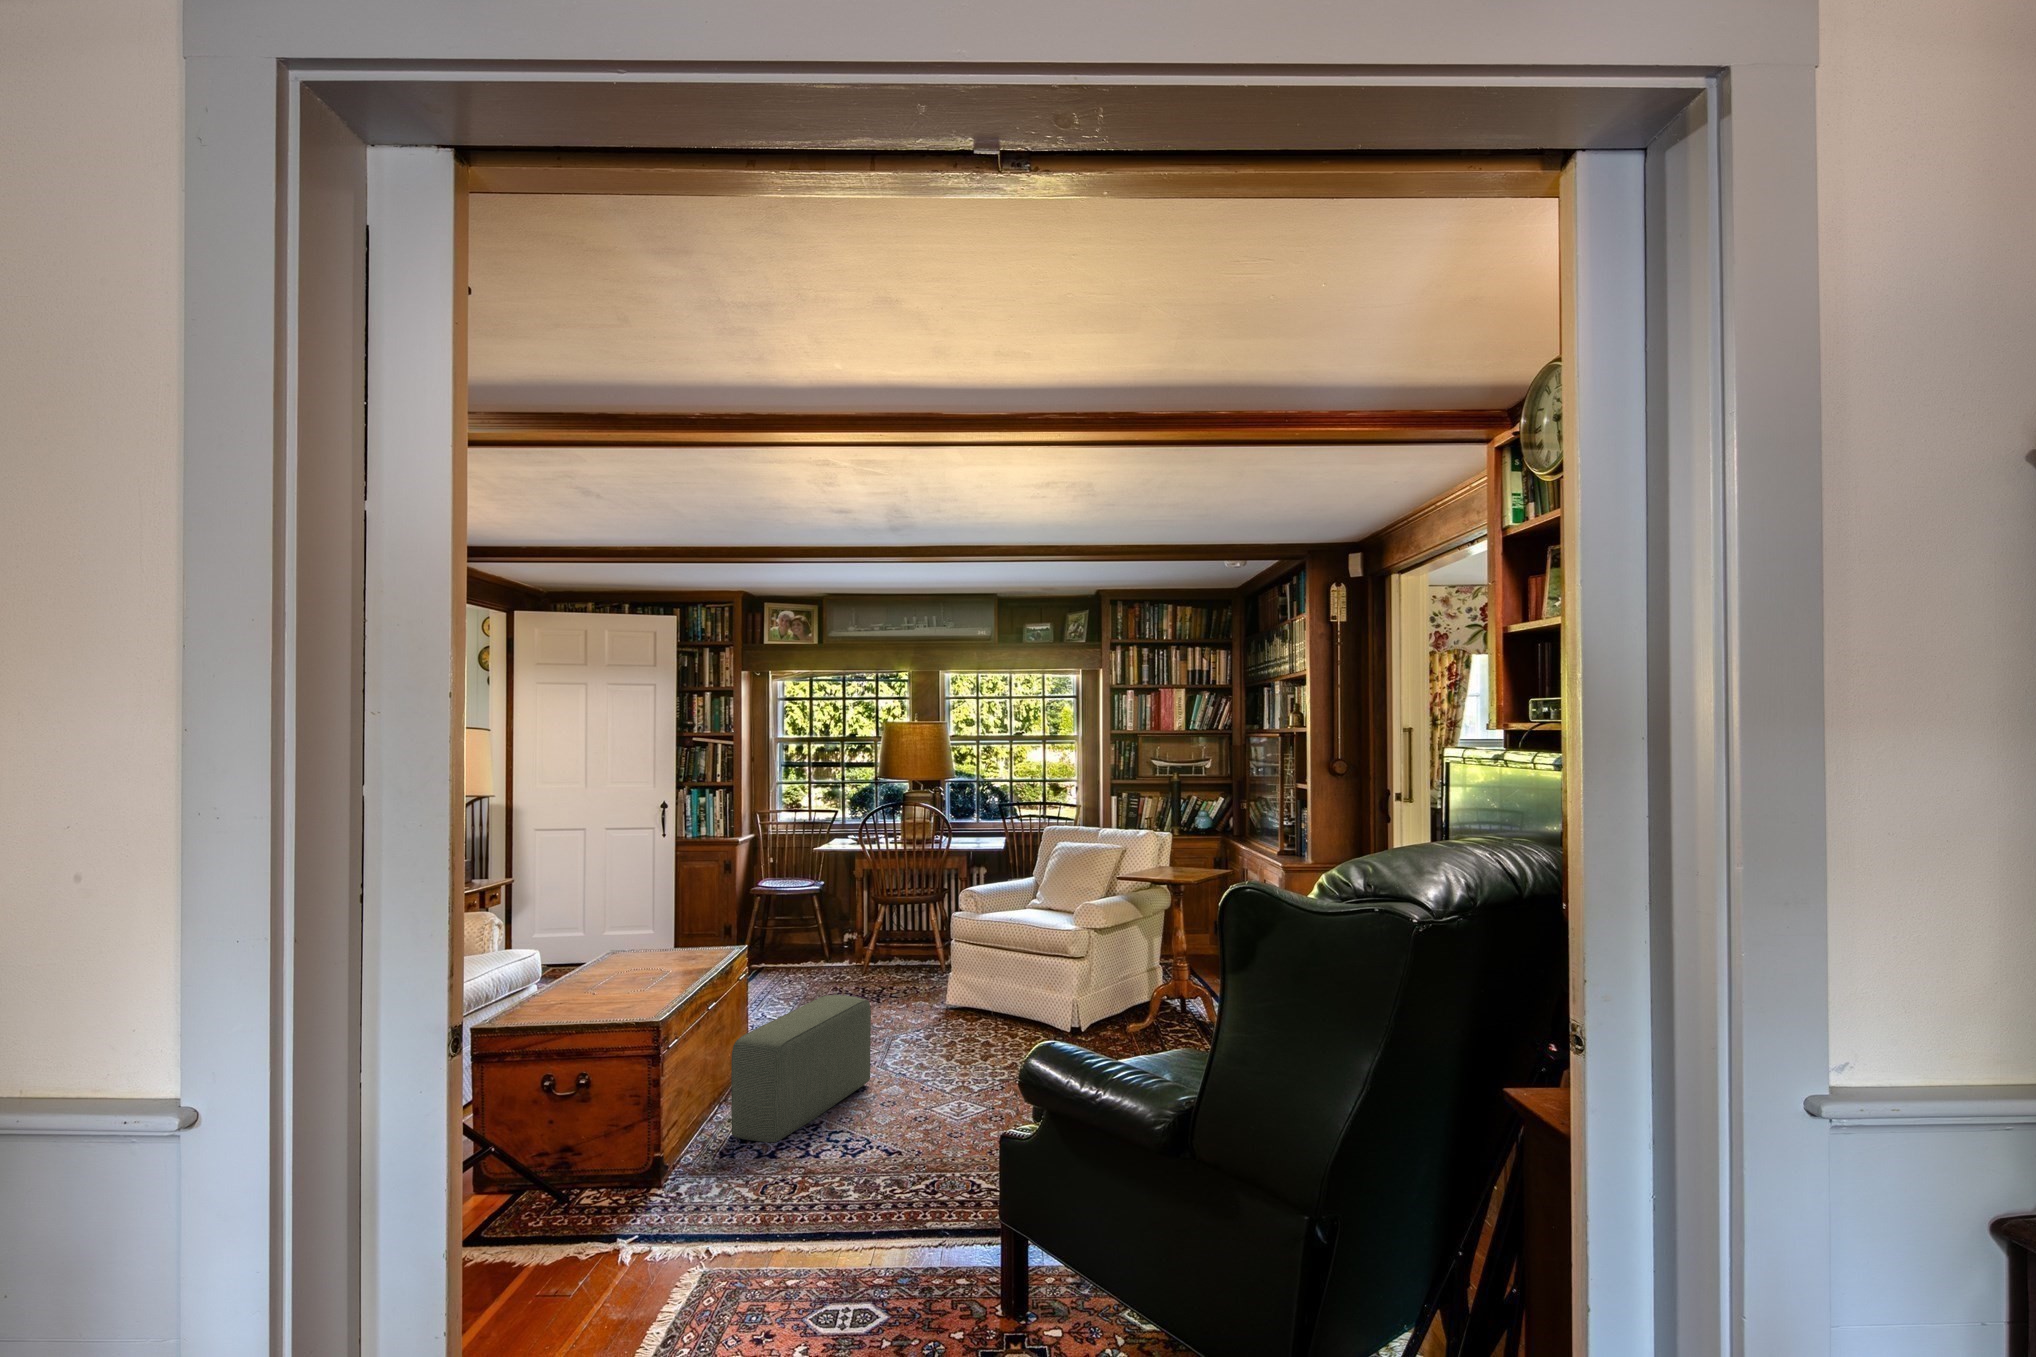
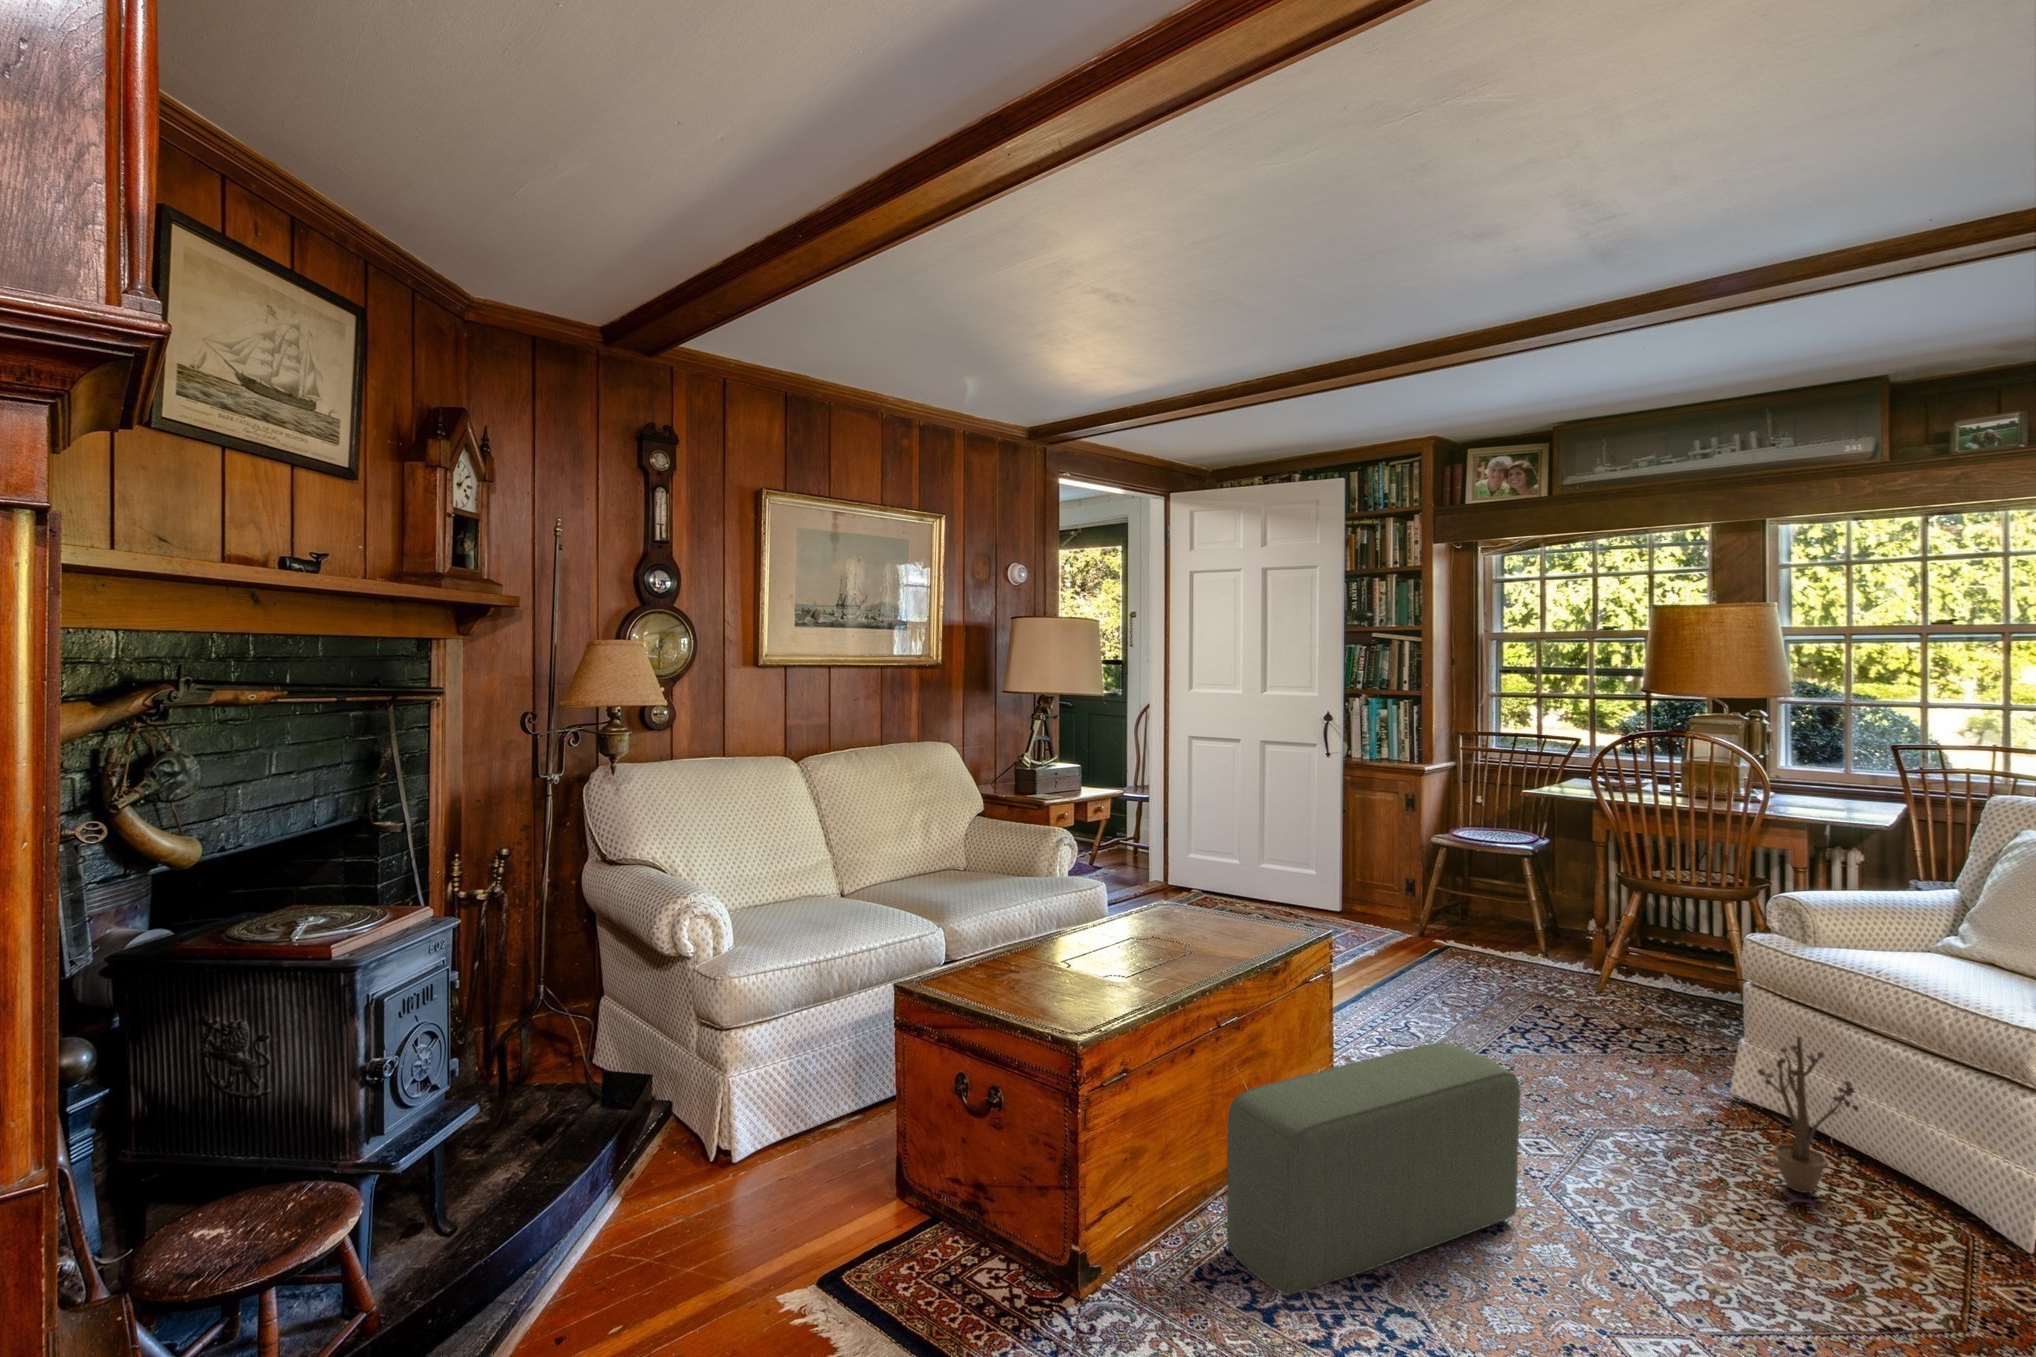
decorative plant: none [958,958,1008,1039] -> present [1739,1036,1858,1193]

